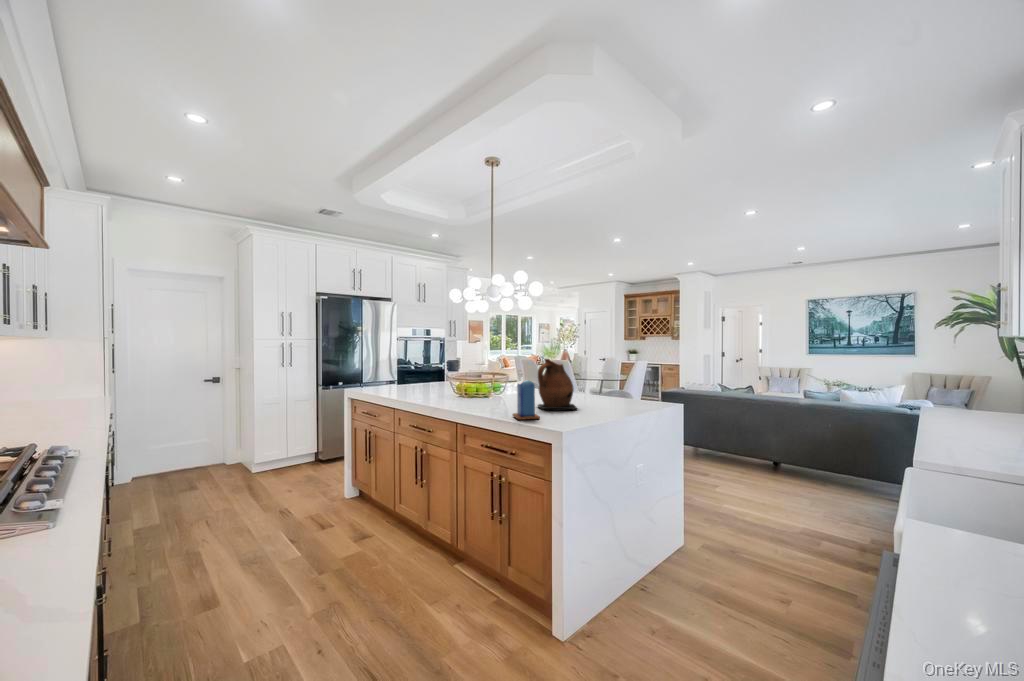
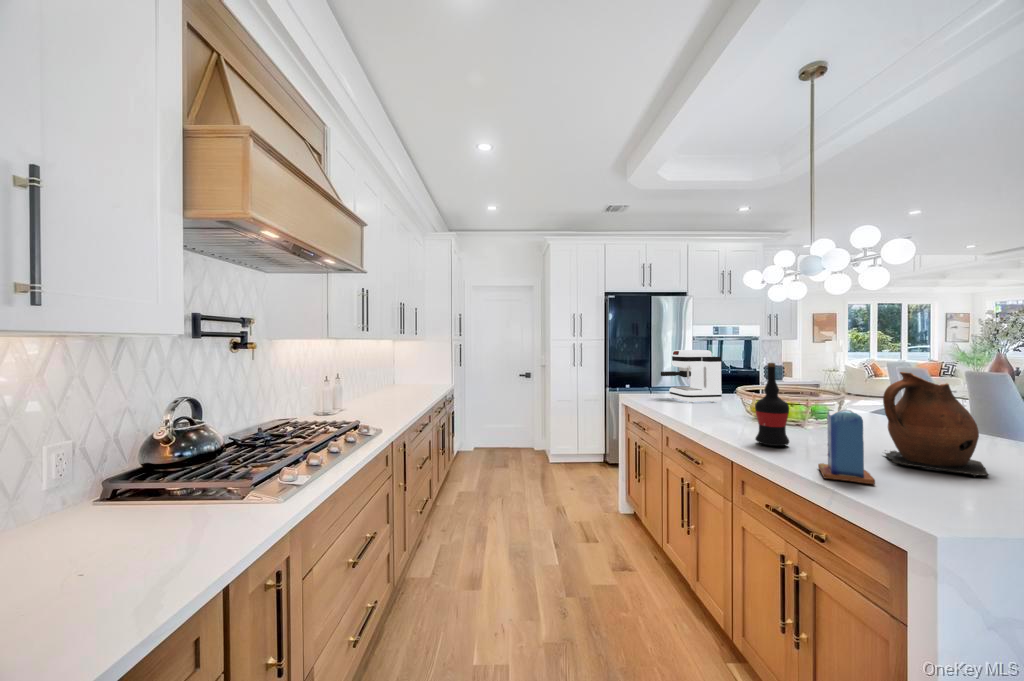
coffee maker: none [384,349,431,391] -> present [661,350,722,403]
wine bottle: none [473,355,492,409] -> present [755,363,789,446]

